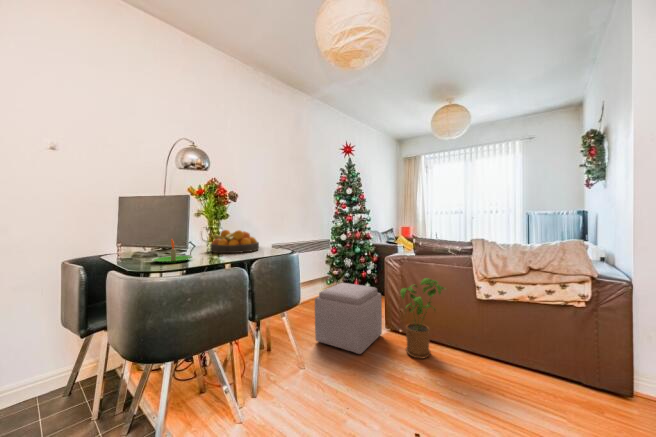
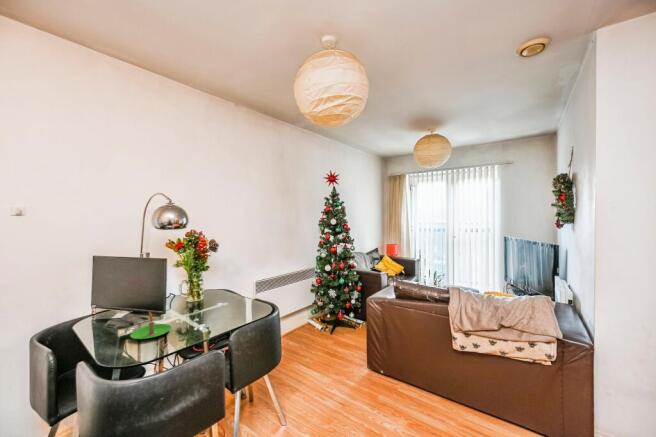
fruit bowl: present [210,230,259,253] -> none [189,284,240,313]
house plant: present [401,278,445,359] -> none [381,327,426,407]
ottoman: present [315,283,382,354] -> none [297,324,364,404]

